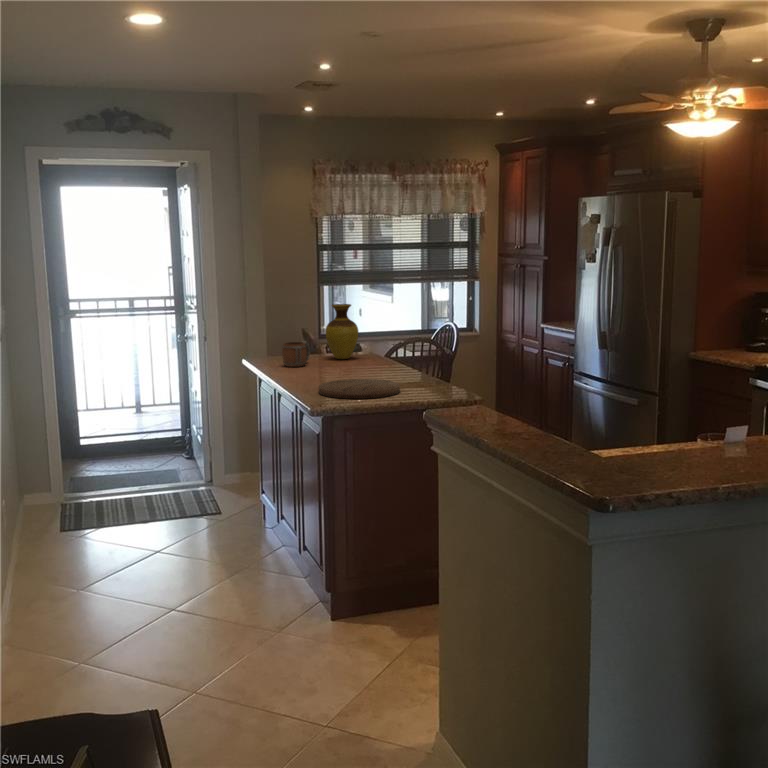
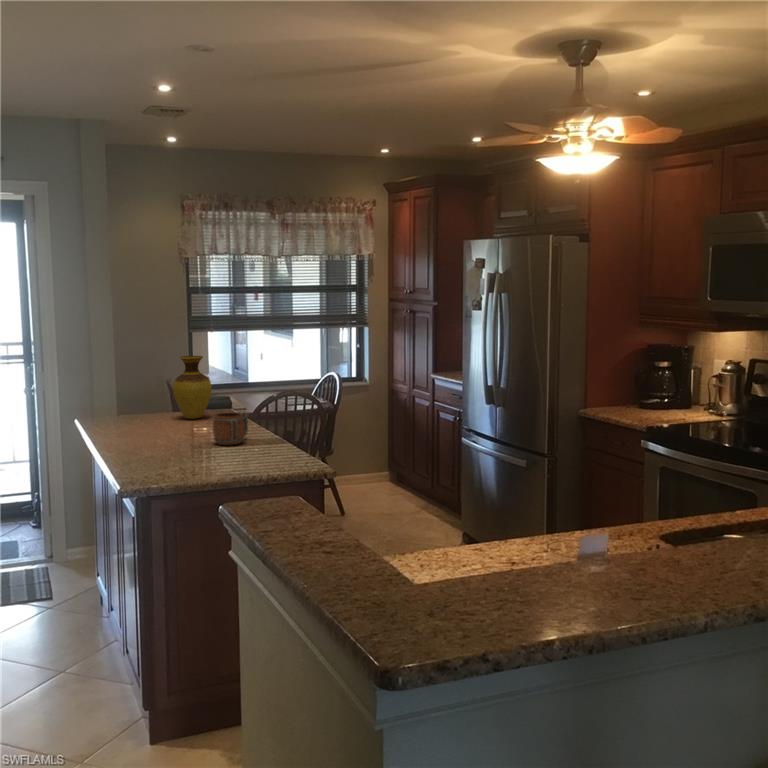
mug: present [282,341,310,367] -> present [213,411,248,445]
cutting board: present [319,379,400,399] -> none [139,446,237,473]

